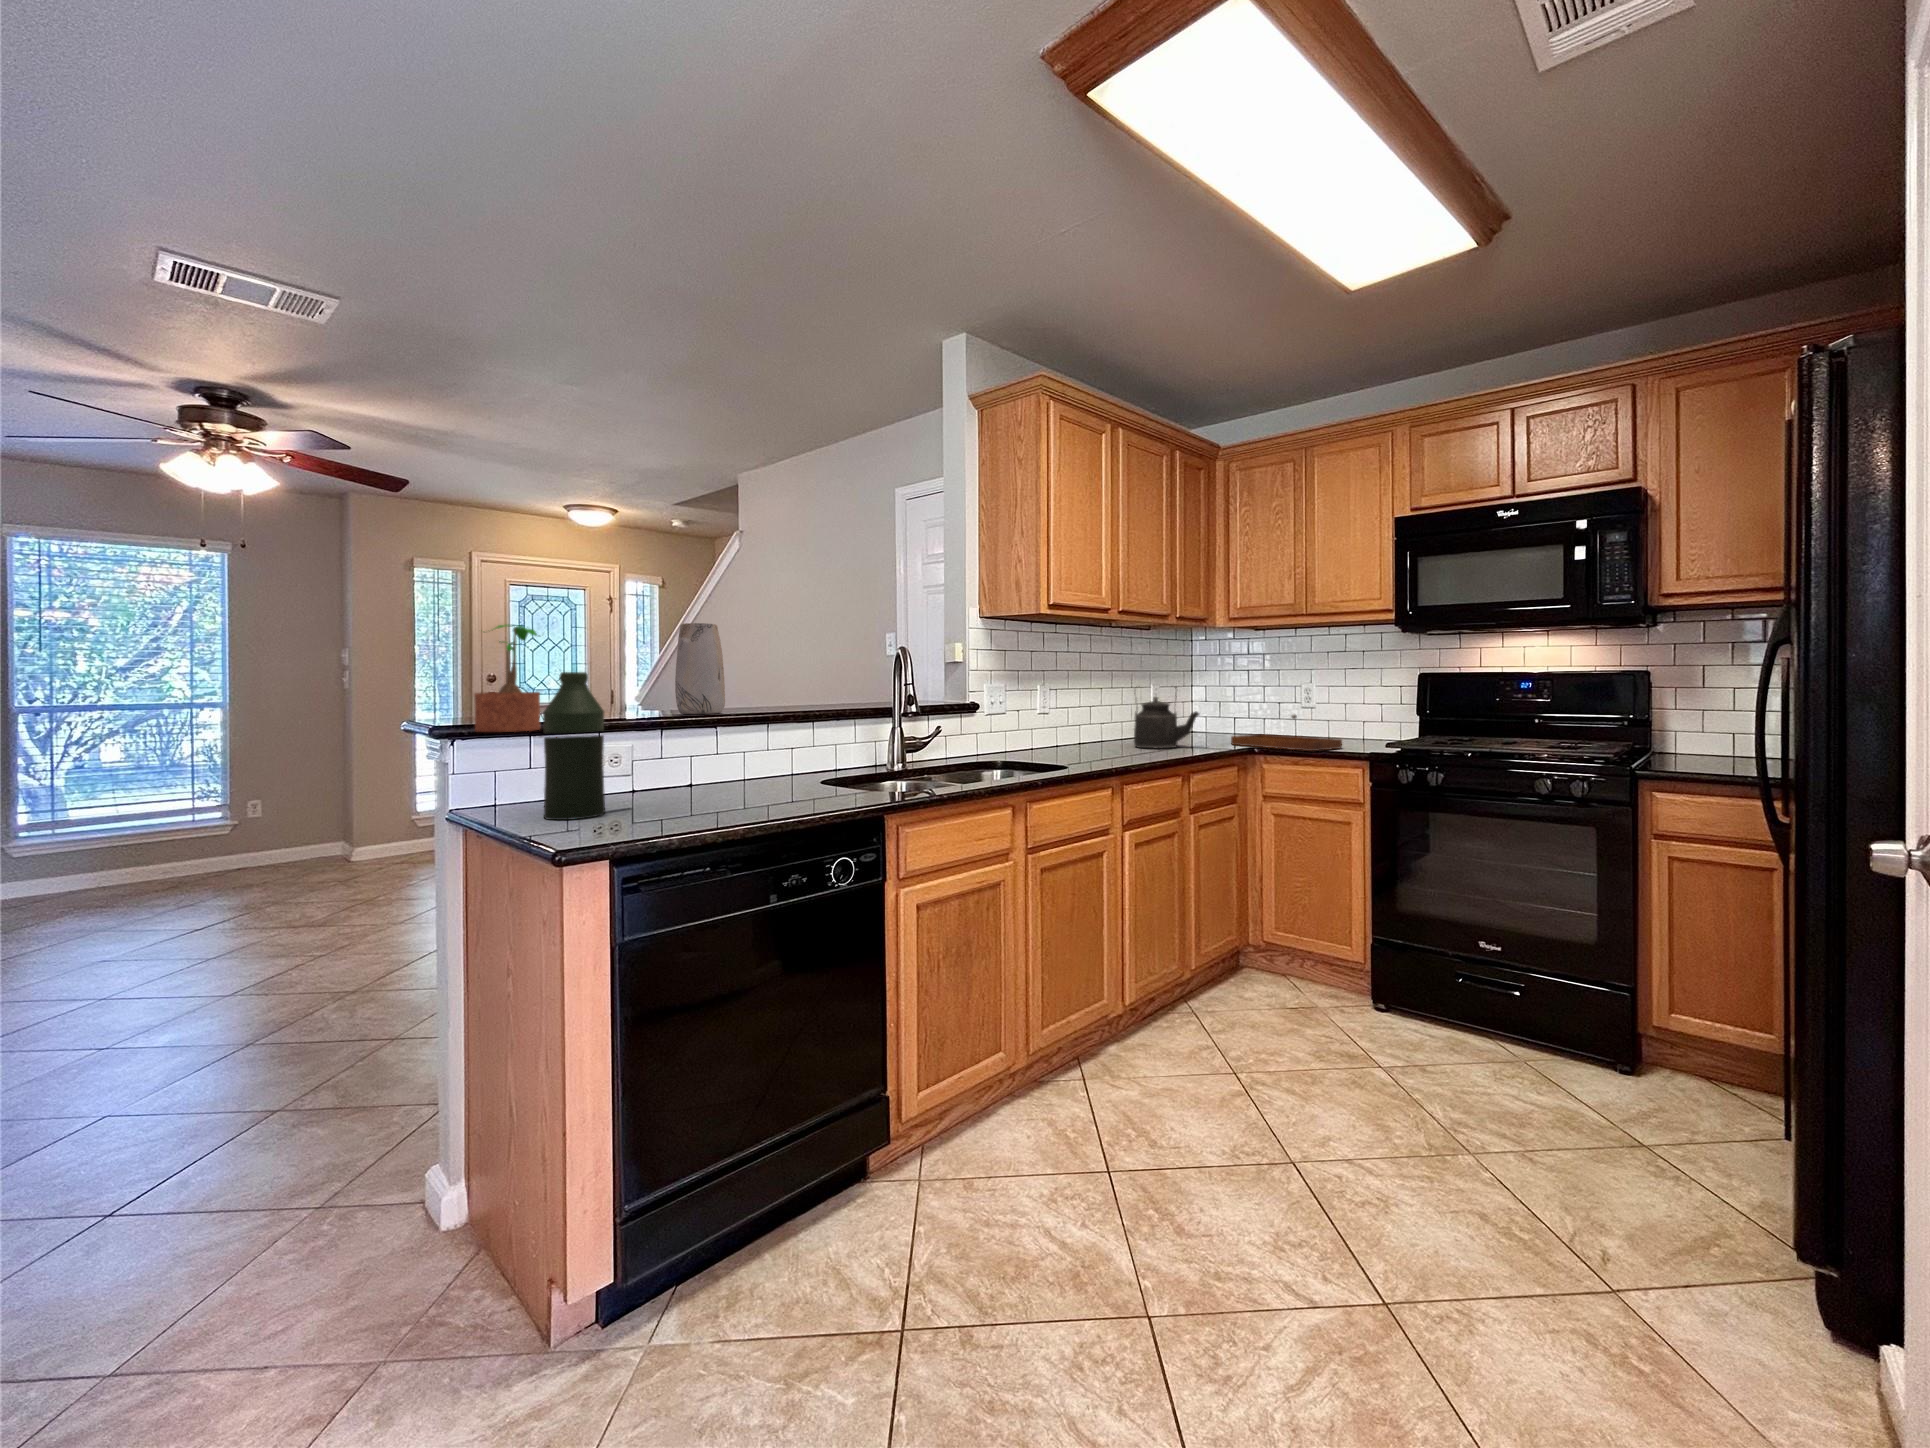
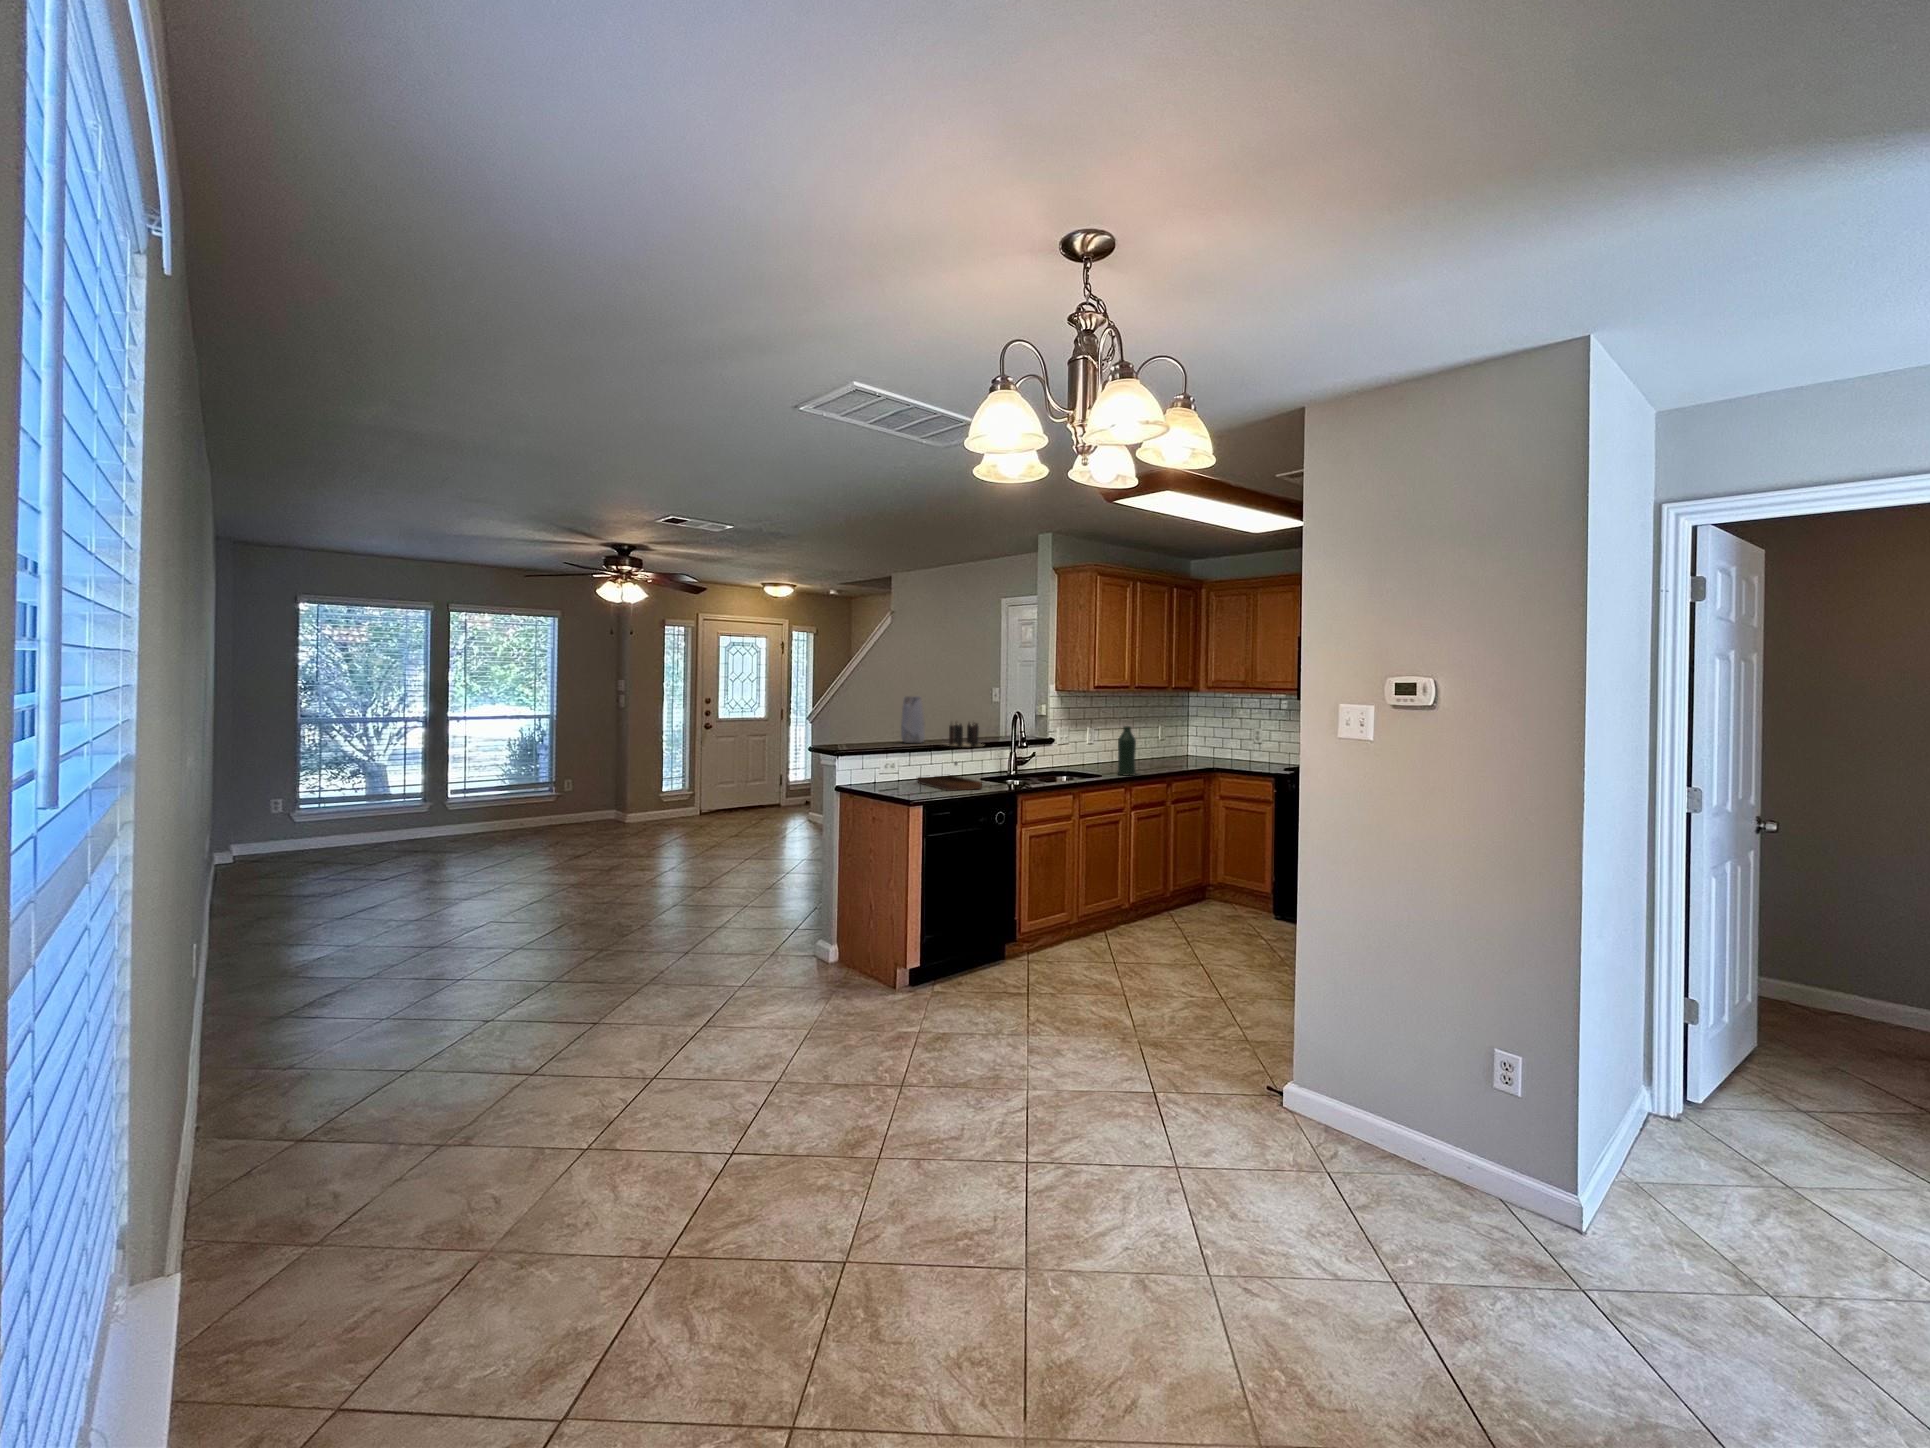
potted plant: present [474,625,540,732] -> none [848,707,875,753]
candle: none [741,663,861,716] -> present [945,723,984,747]
bottle: present [543,672,605,820] -> present [1117,726,1136,776]
kettle: present [1134,693,1199,749] -> none [1145,729,1185,767]
tray: present [1231,714,1342,751] -> present [917,762,982,791]

